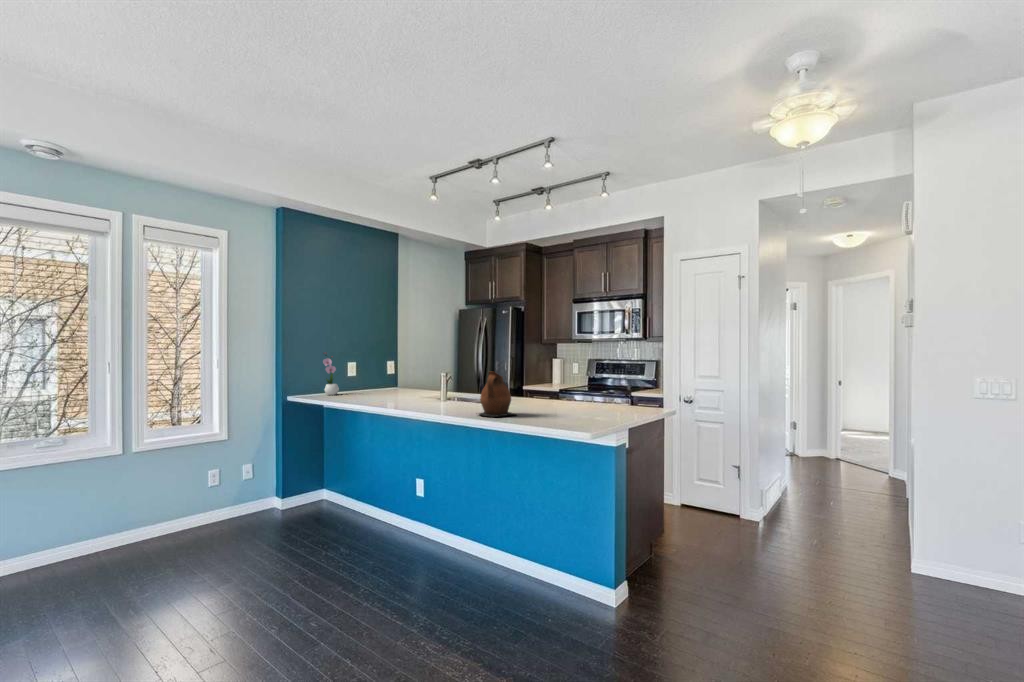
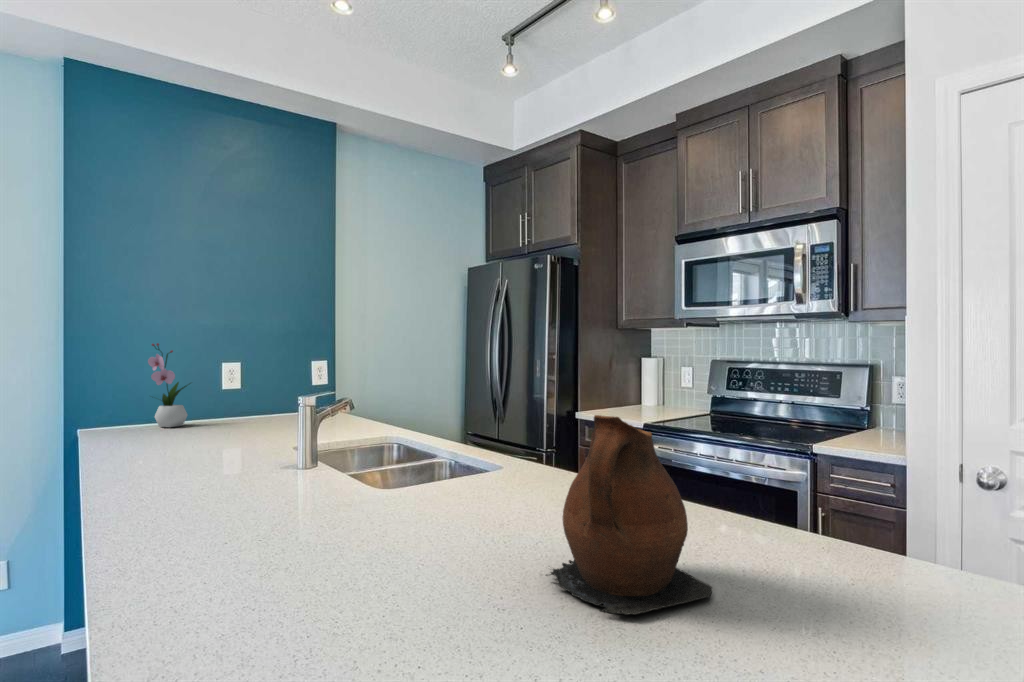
ceramic pitcher: present [479,372,516,417] -> present [546,415,712,615]

